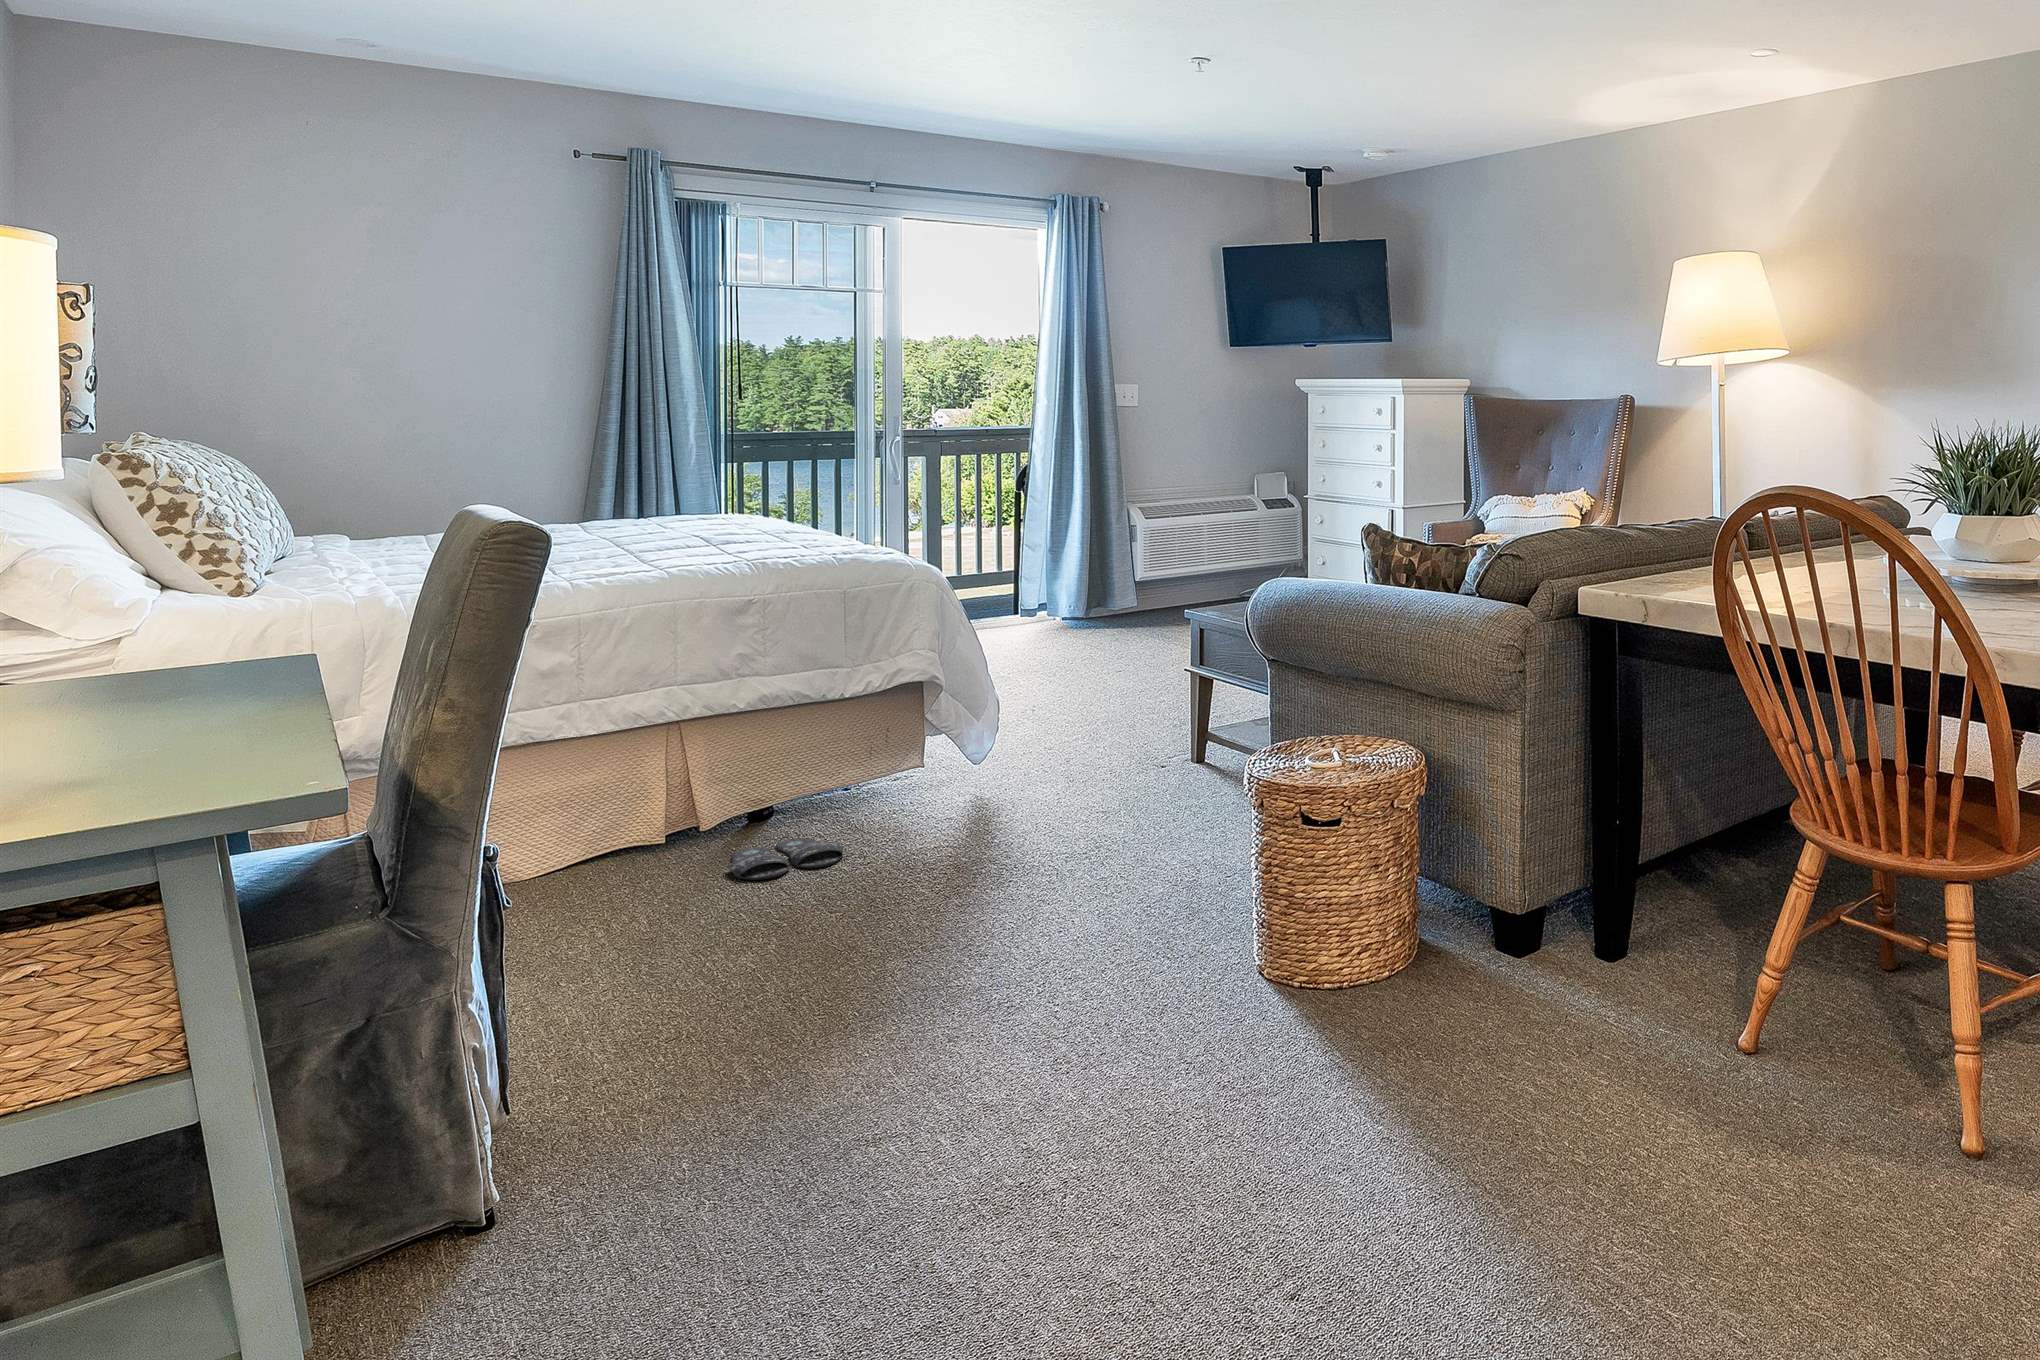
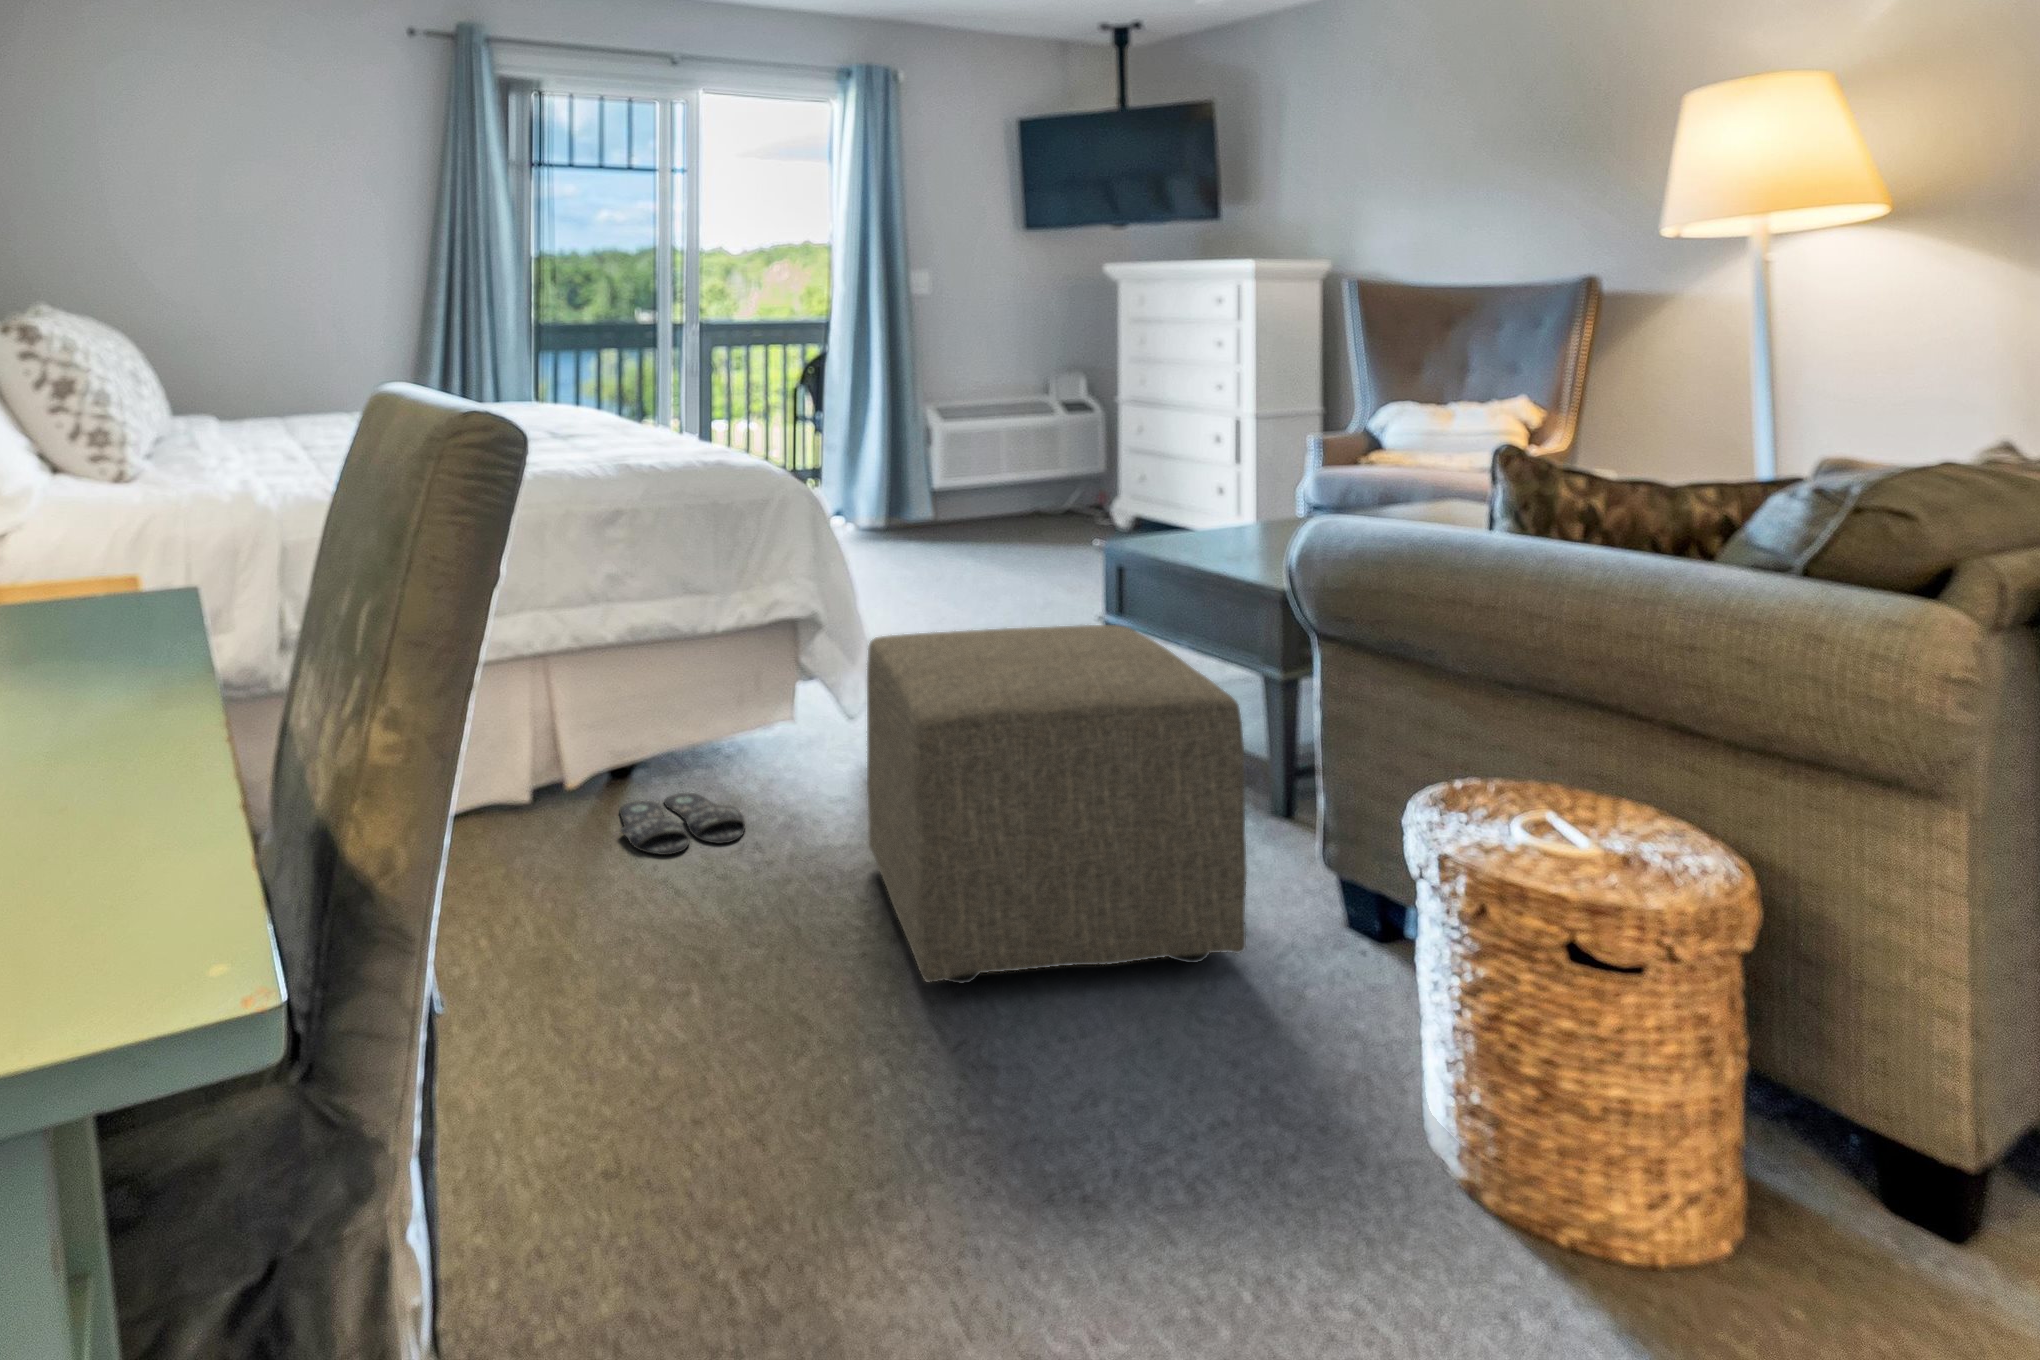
ottoman: none [937,666,1195,926] -> present [867,625,1247,983]

